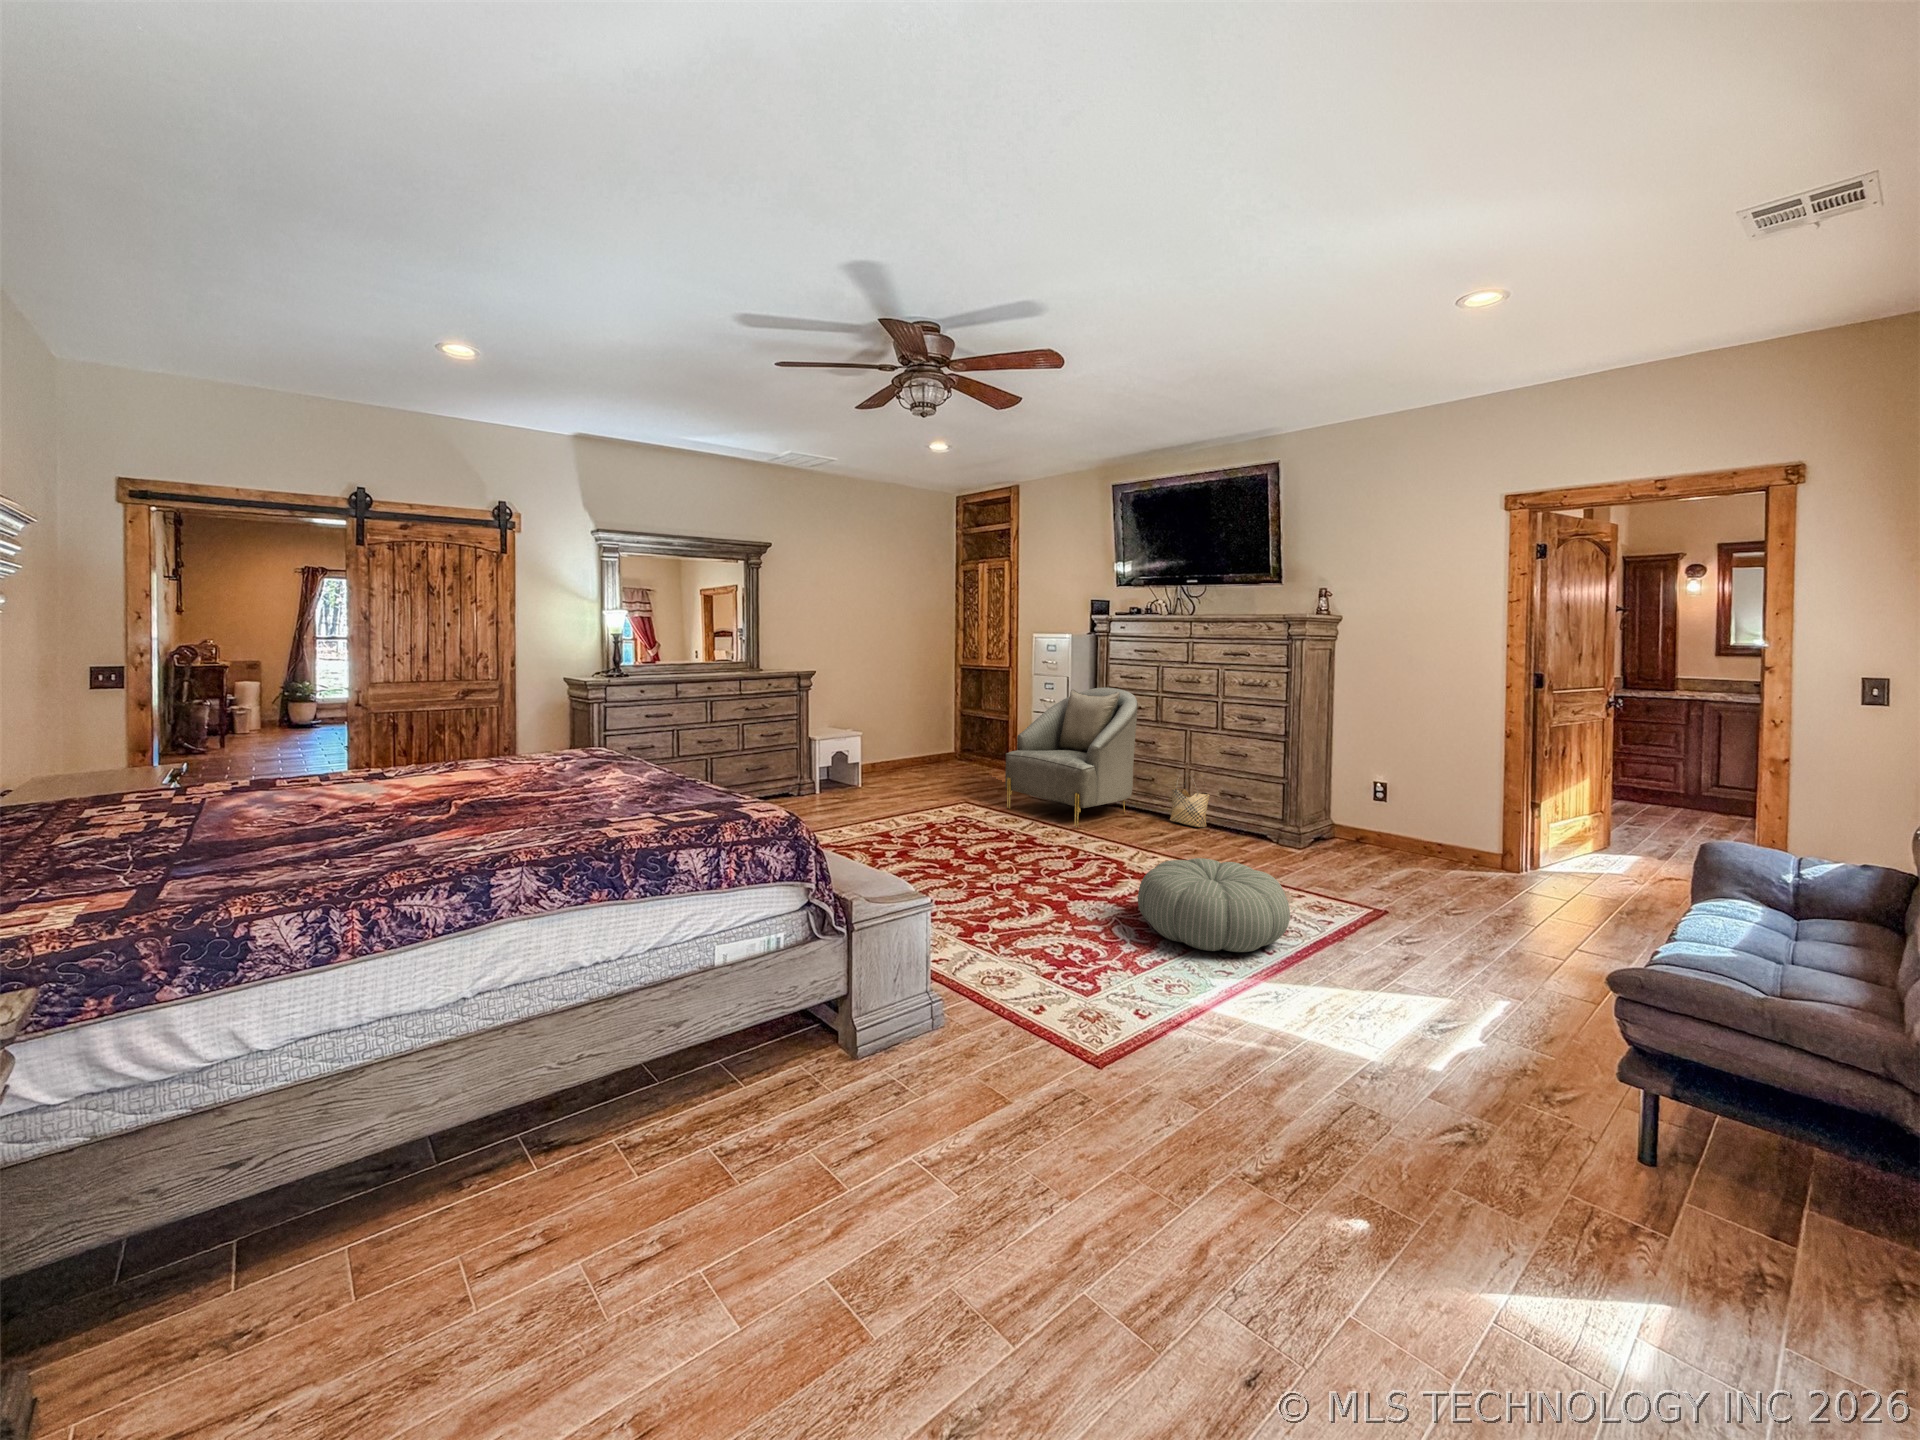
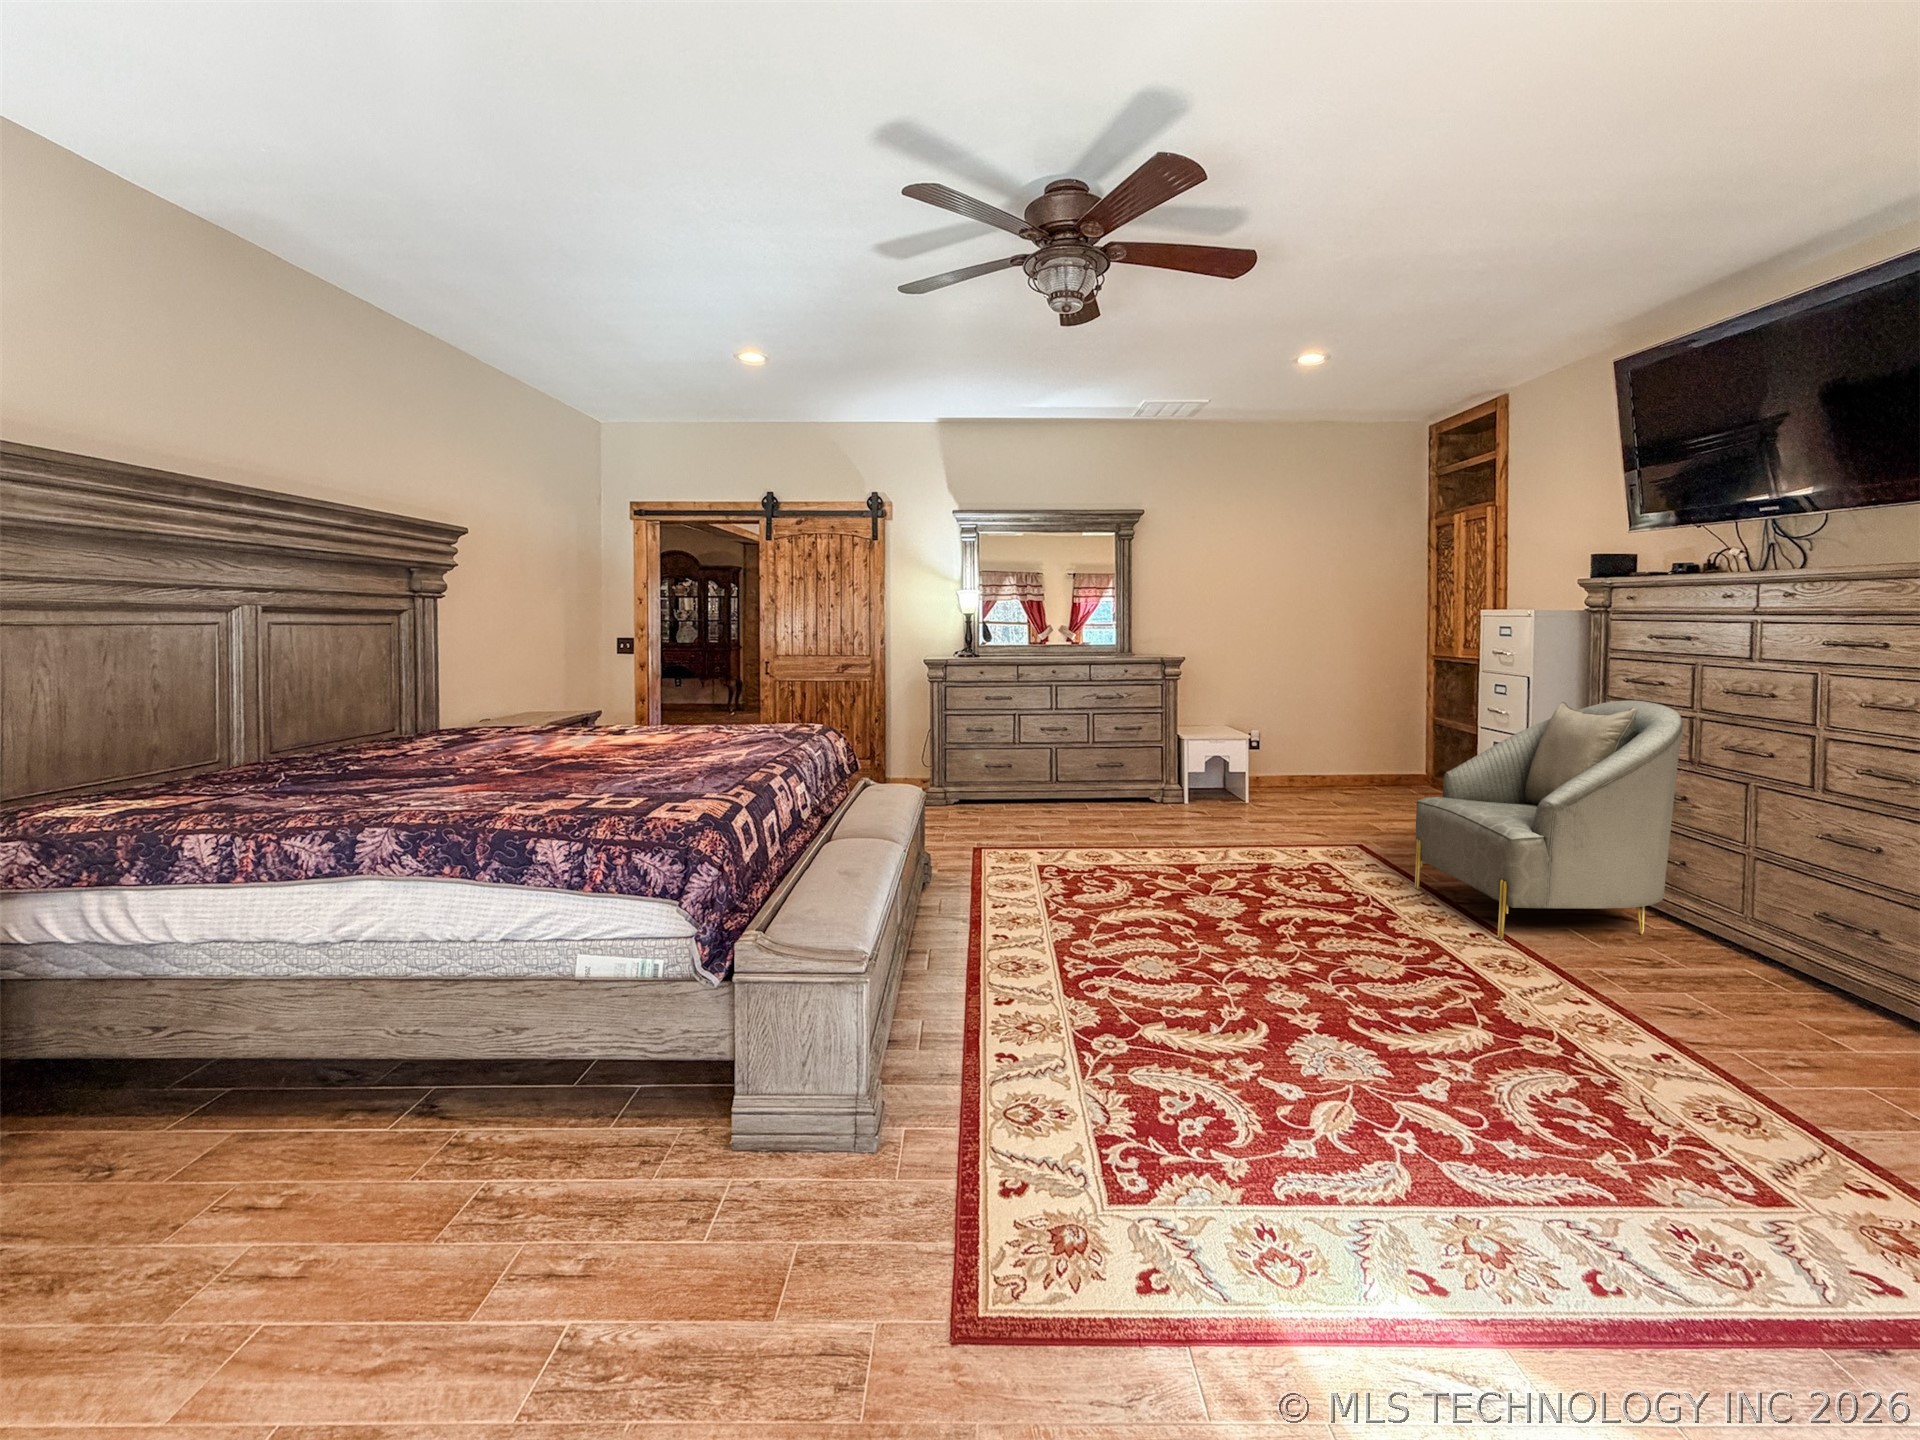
woven basket: present [1170,772,1210,827] -> none [1730,874,1831,994]
pouf: present [1138,858,1290,952] -> none [1365,1024,1719,1263]

